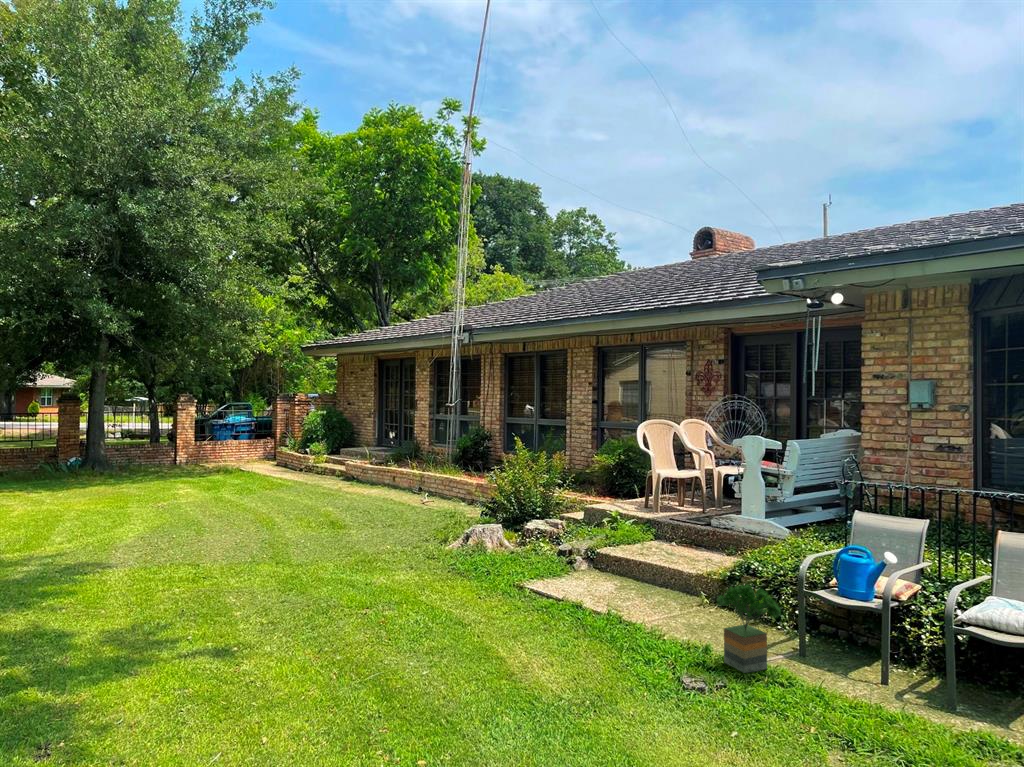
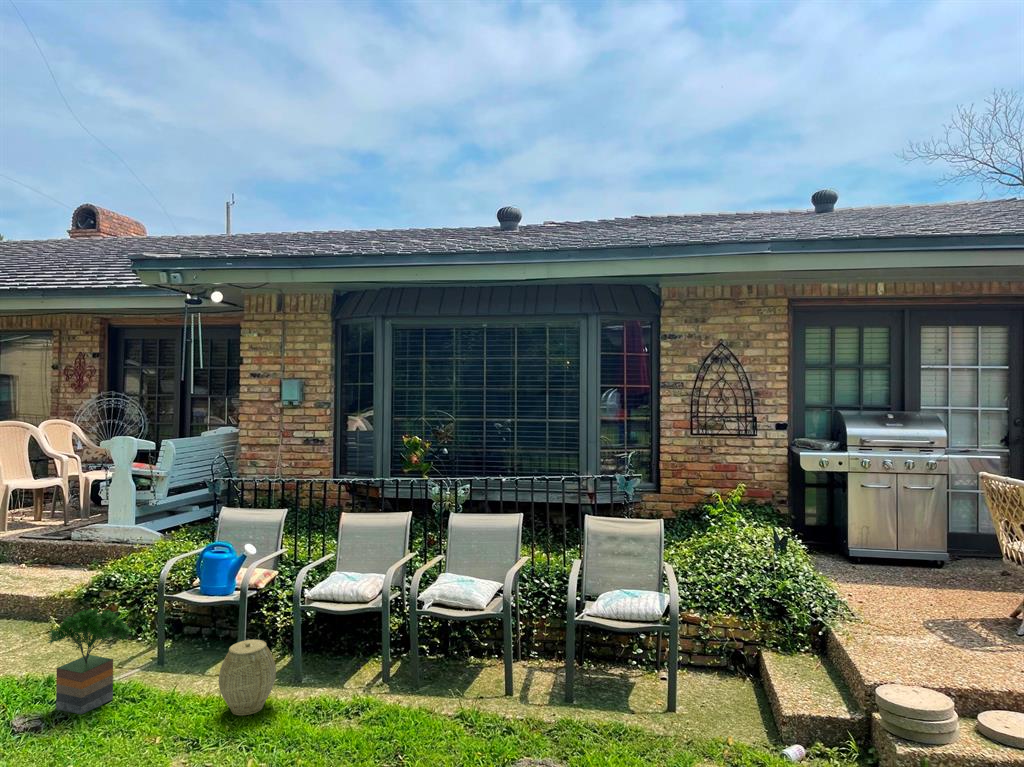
woven basket: none [867,648,929,724] -> present [219,639,276,715]

